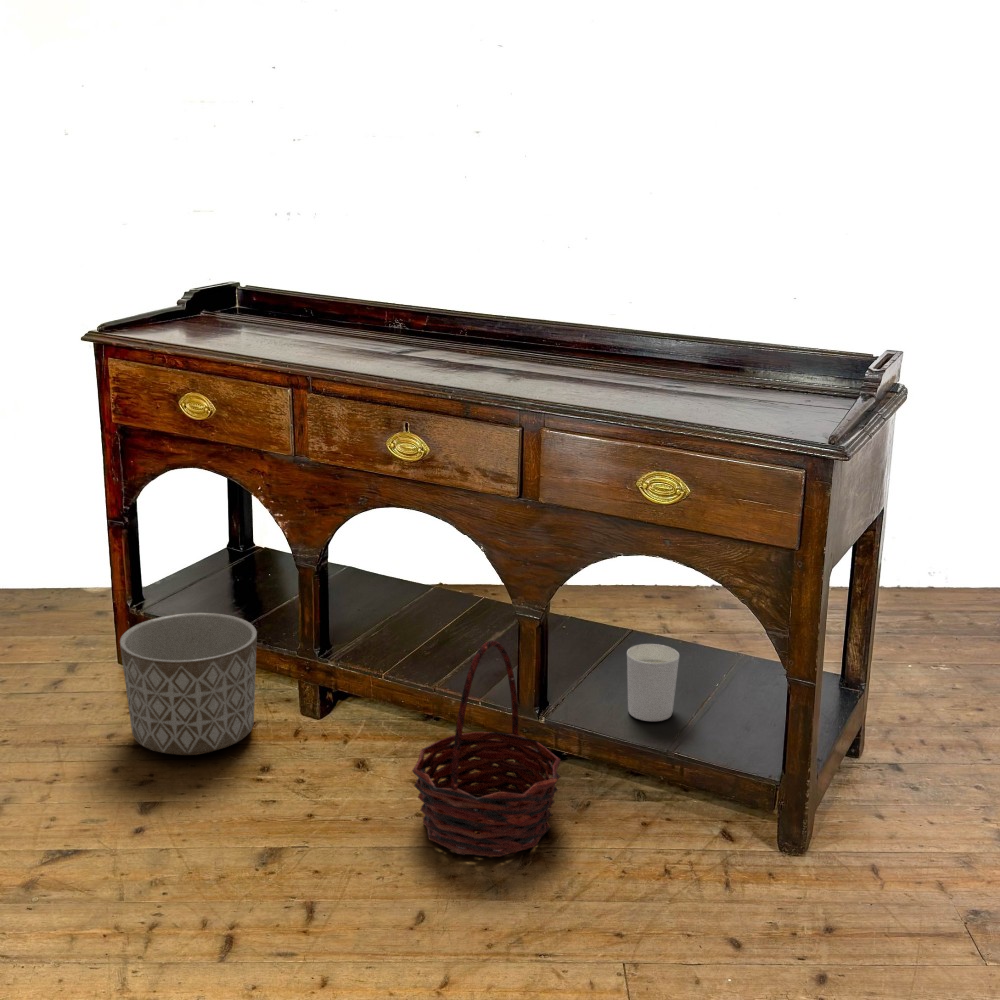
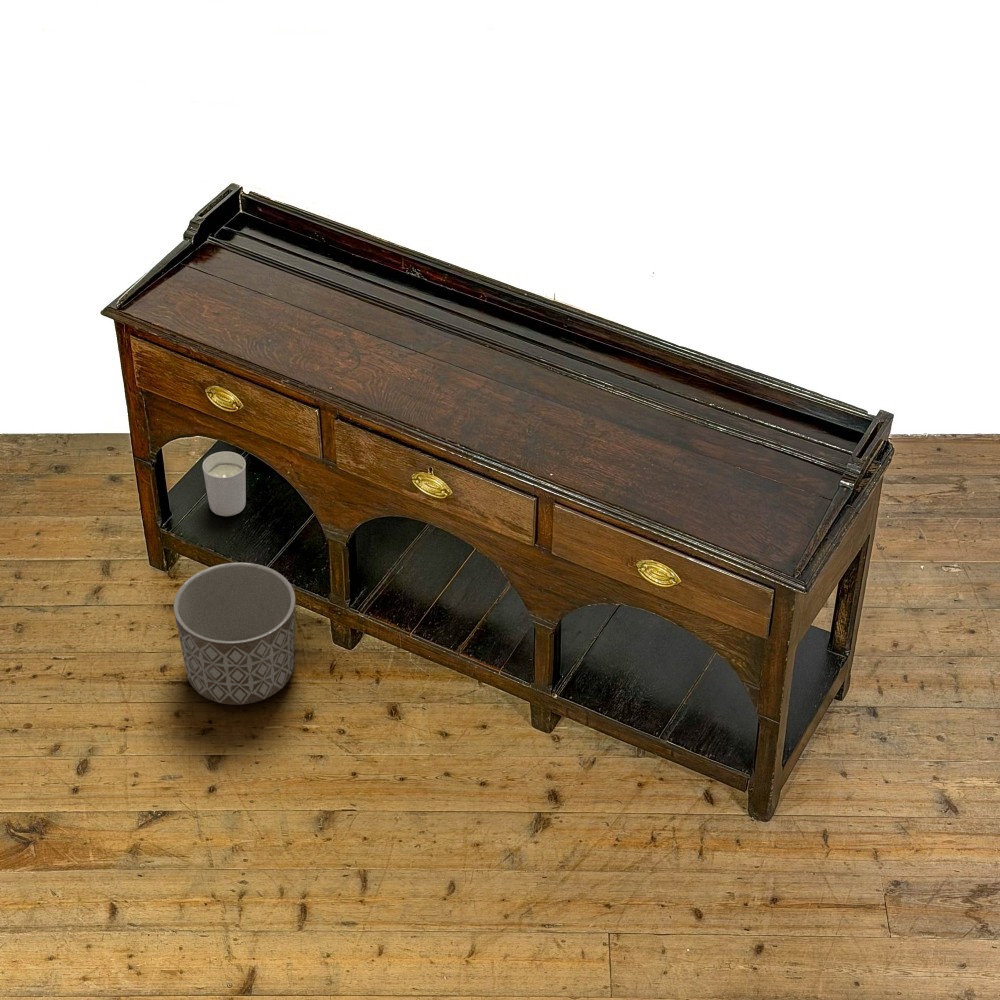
basket: present [412,641,560,857] -> none [442,658,568,826]
candle holder: present [627,644,680,721] -> present [202,452,246,516]

